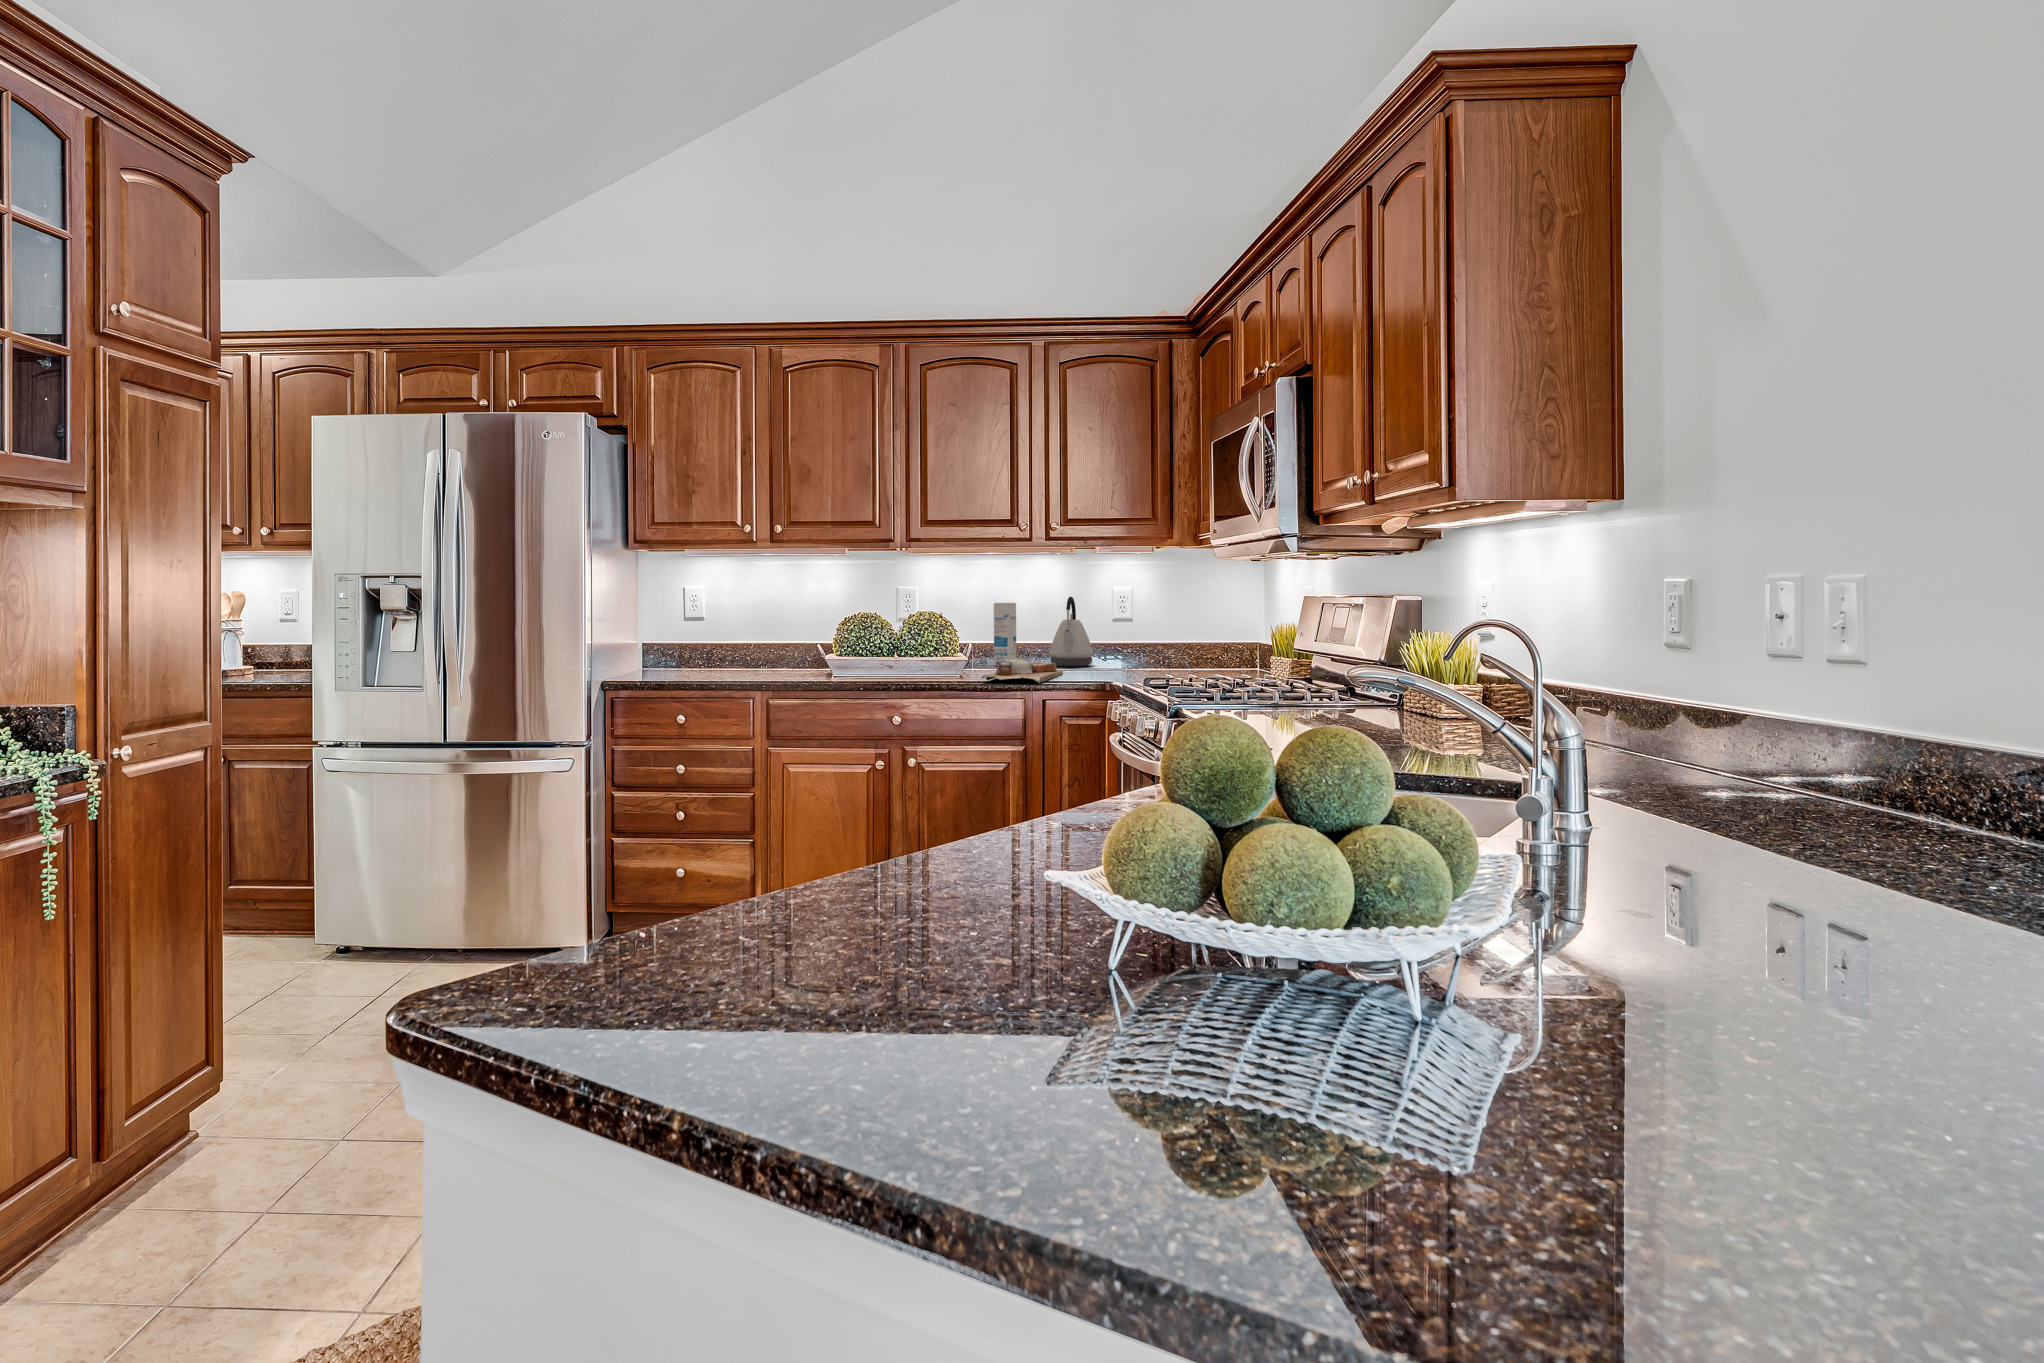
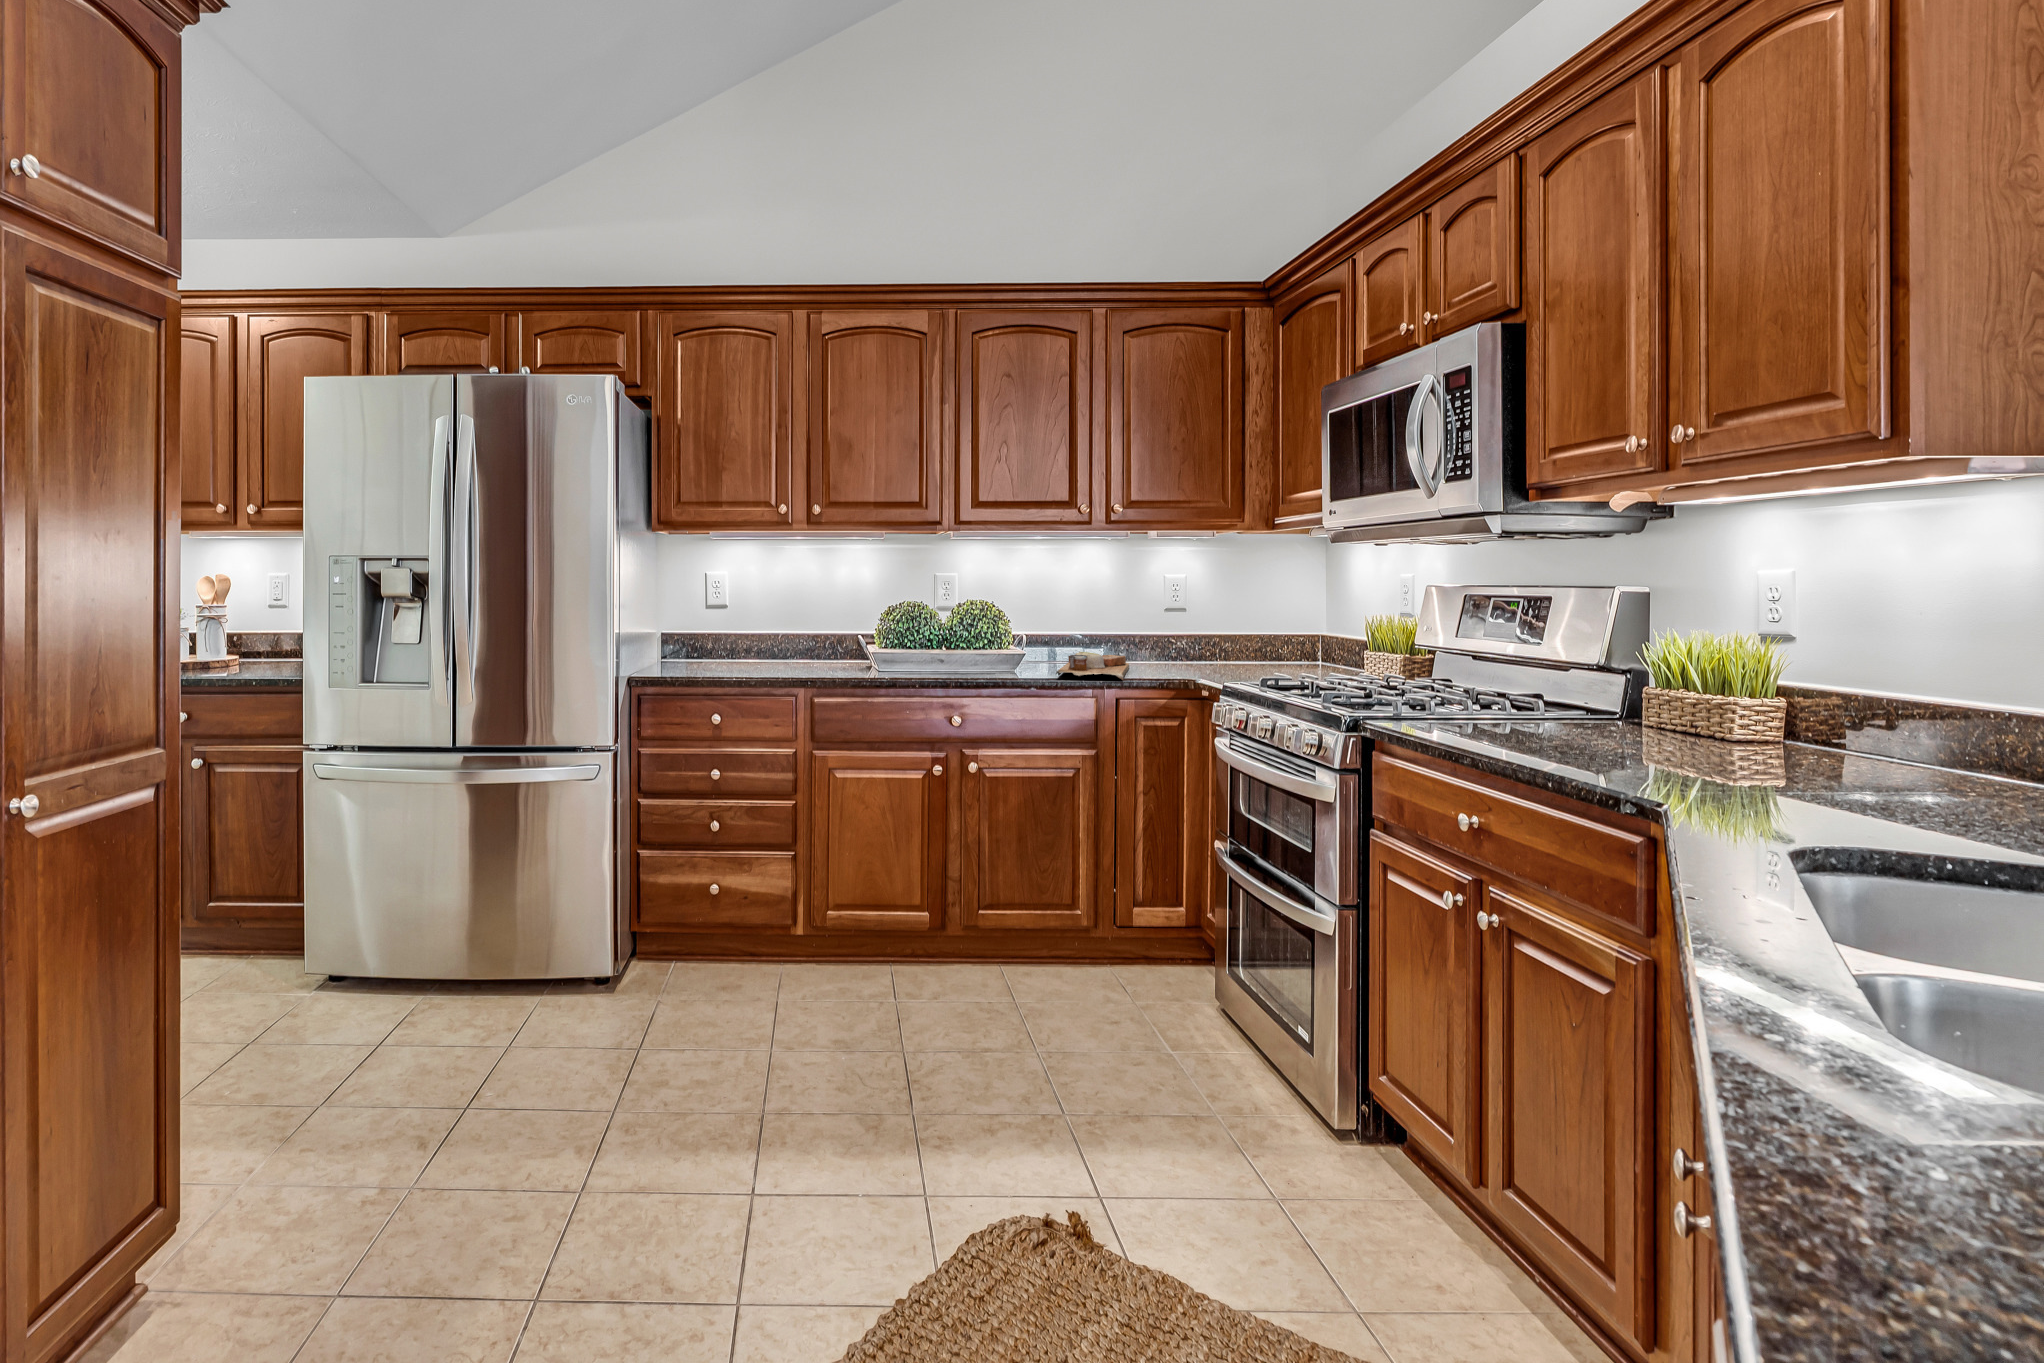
kettle: present [1049,597,1094,667] -> none [1099,584,1147,658]
canister: present [994,603,1016,665] -> none [1039,590,1063,657]

